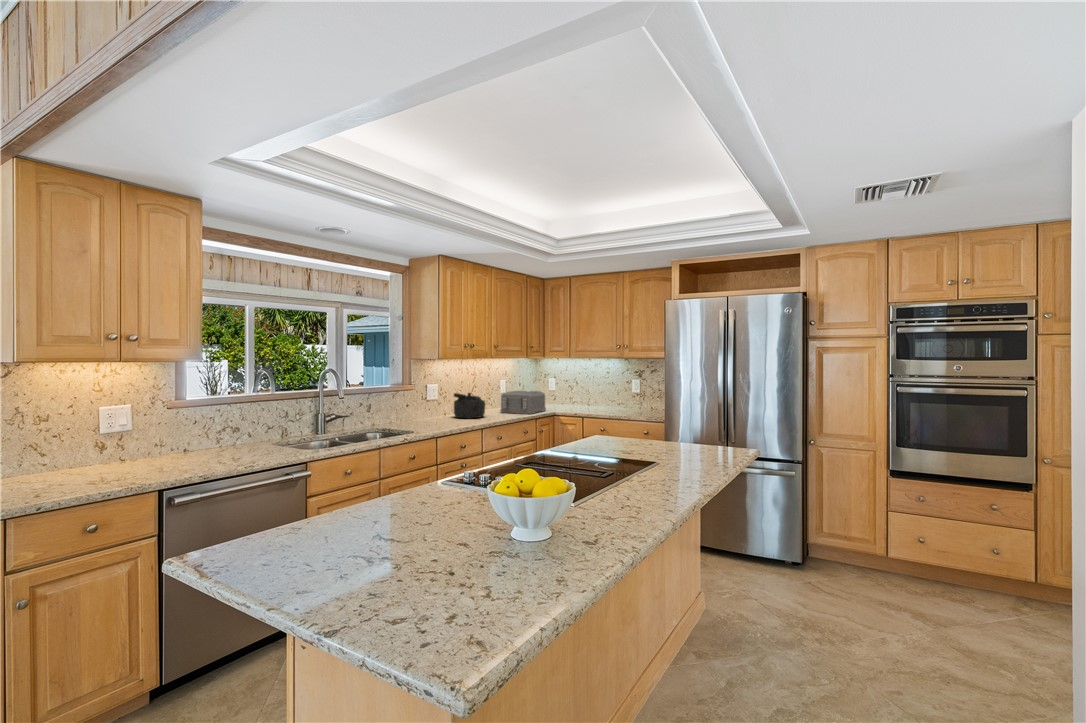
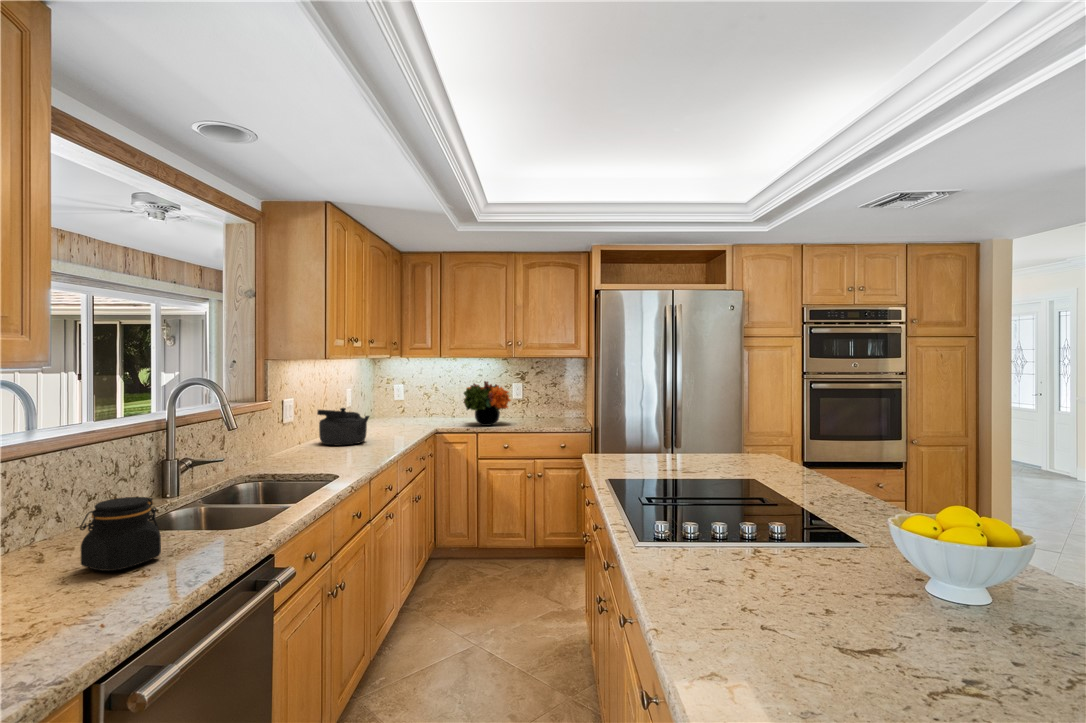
flower arrangement: none [572,377,613,413] -> present [463,381,511,426]
toaster: present [500,391,546,414] -> none [368,402,420,433]
jar: none [226,425,264,457] -> present [80,497,161,571]

